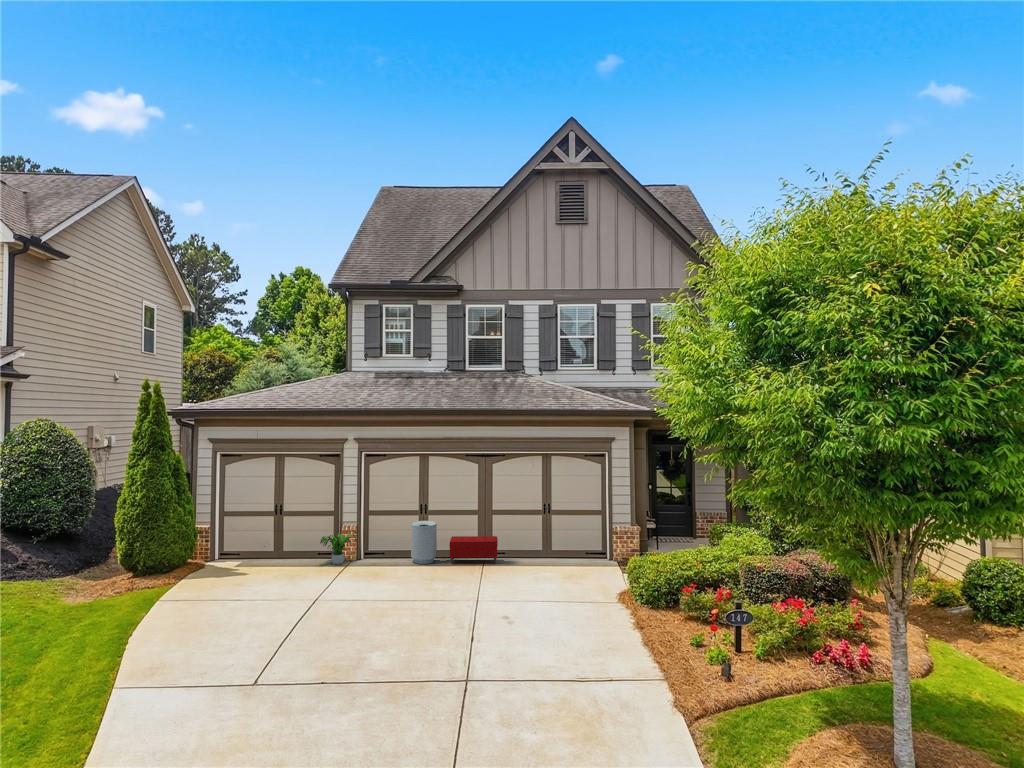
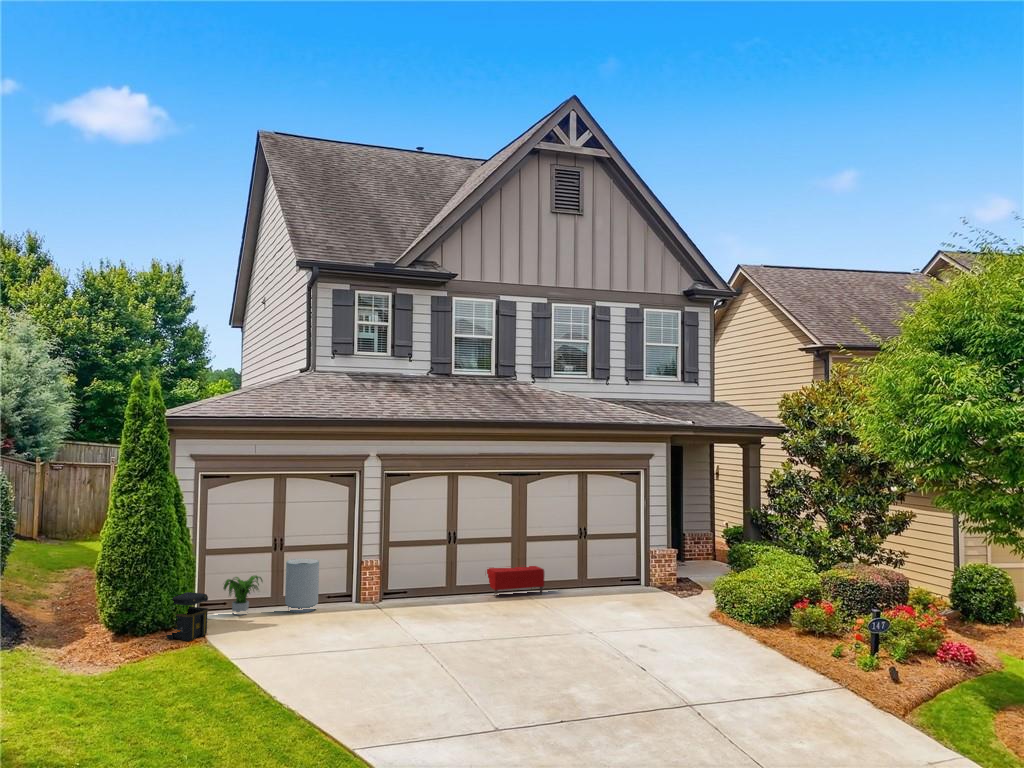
trash can: present [411,521,437,564] -> present [285,559,319,613]
potted plant: present [320,533,356,564] -> present [224,576,262,616]
toolbox: none [152,546,184,585] -> present [167,592,208,641]

